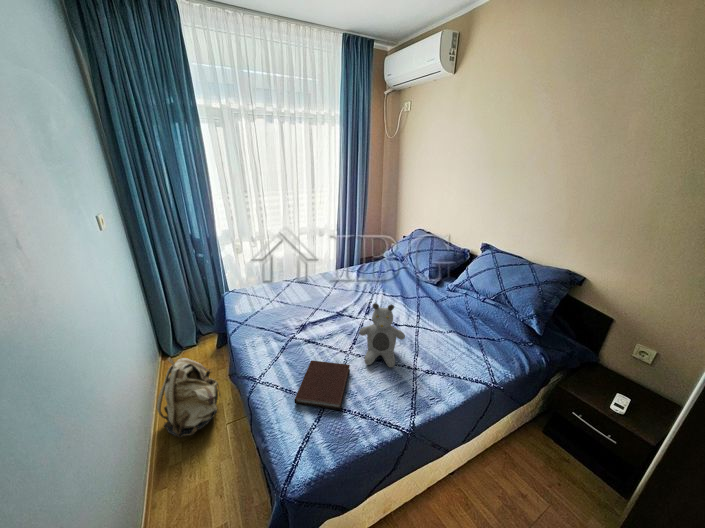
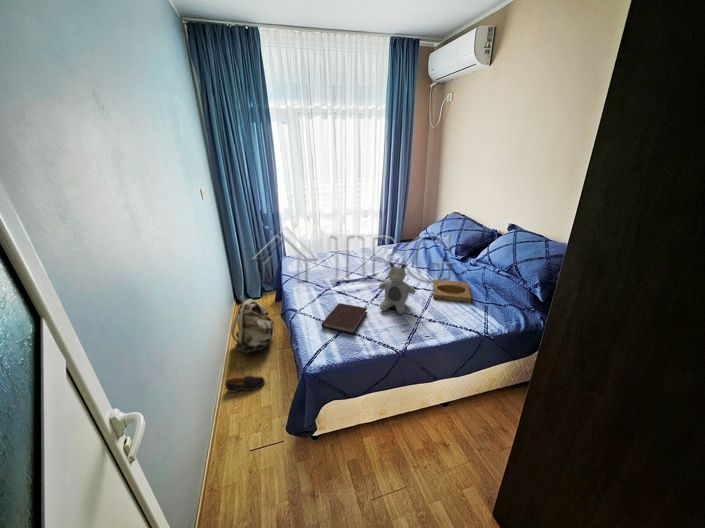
tray: none [413,312,463,339] -> present [433,279,471,302]
shoe: none [151,474,213,511] -> present [225,376,265,393]

